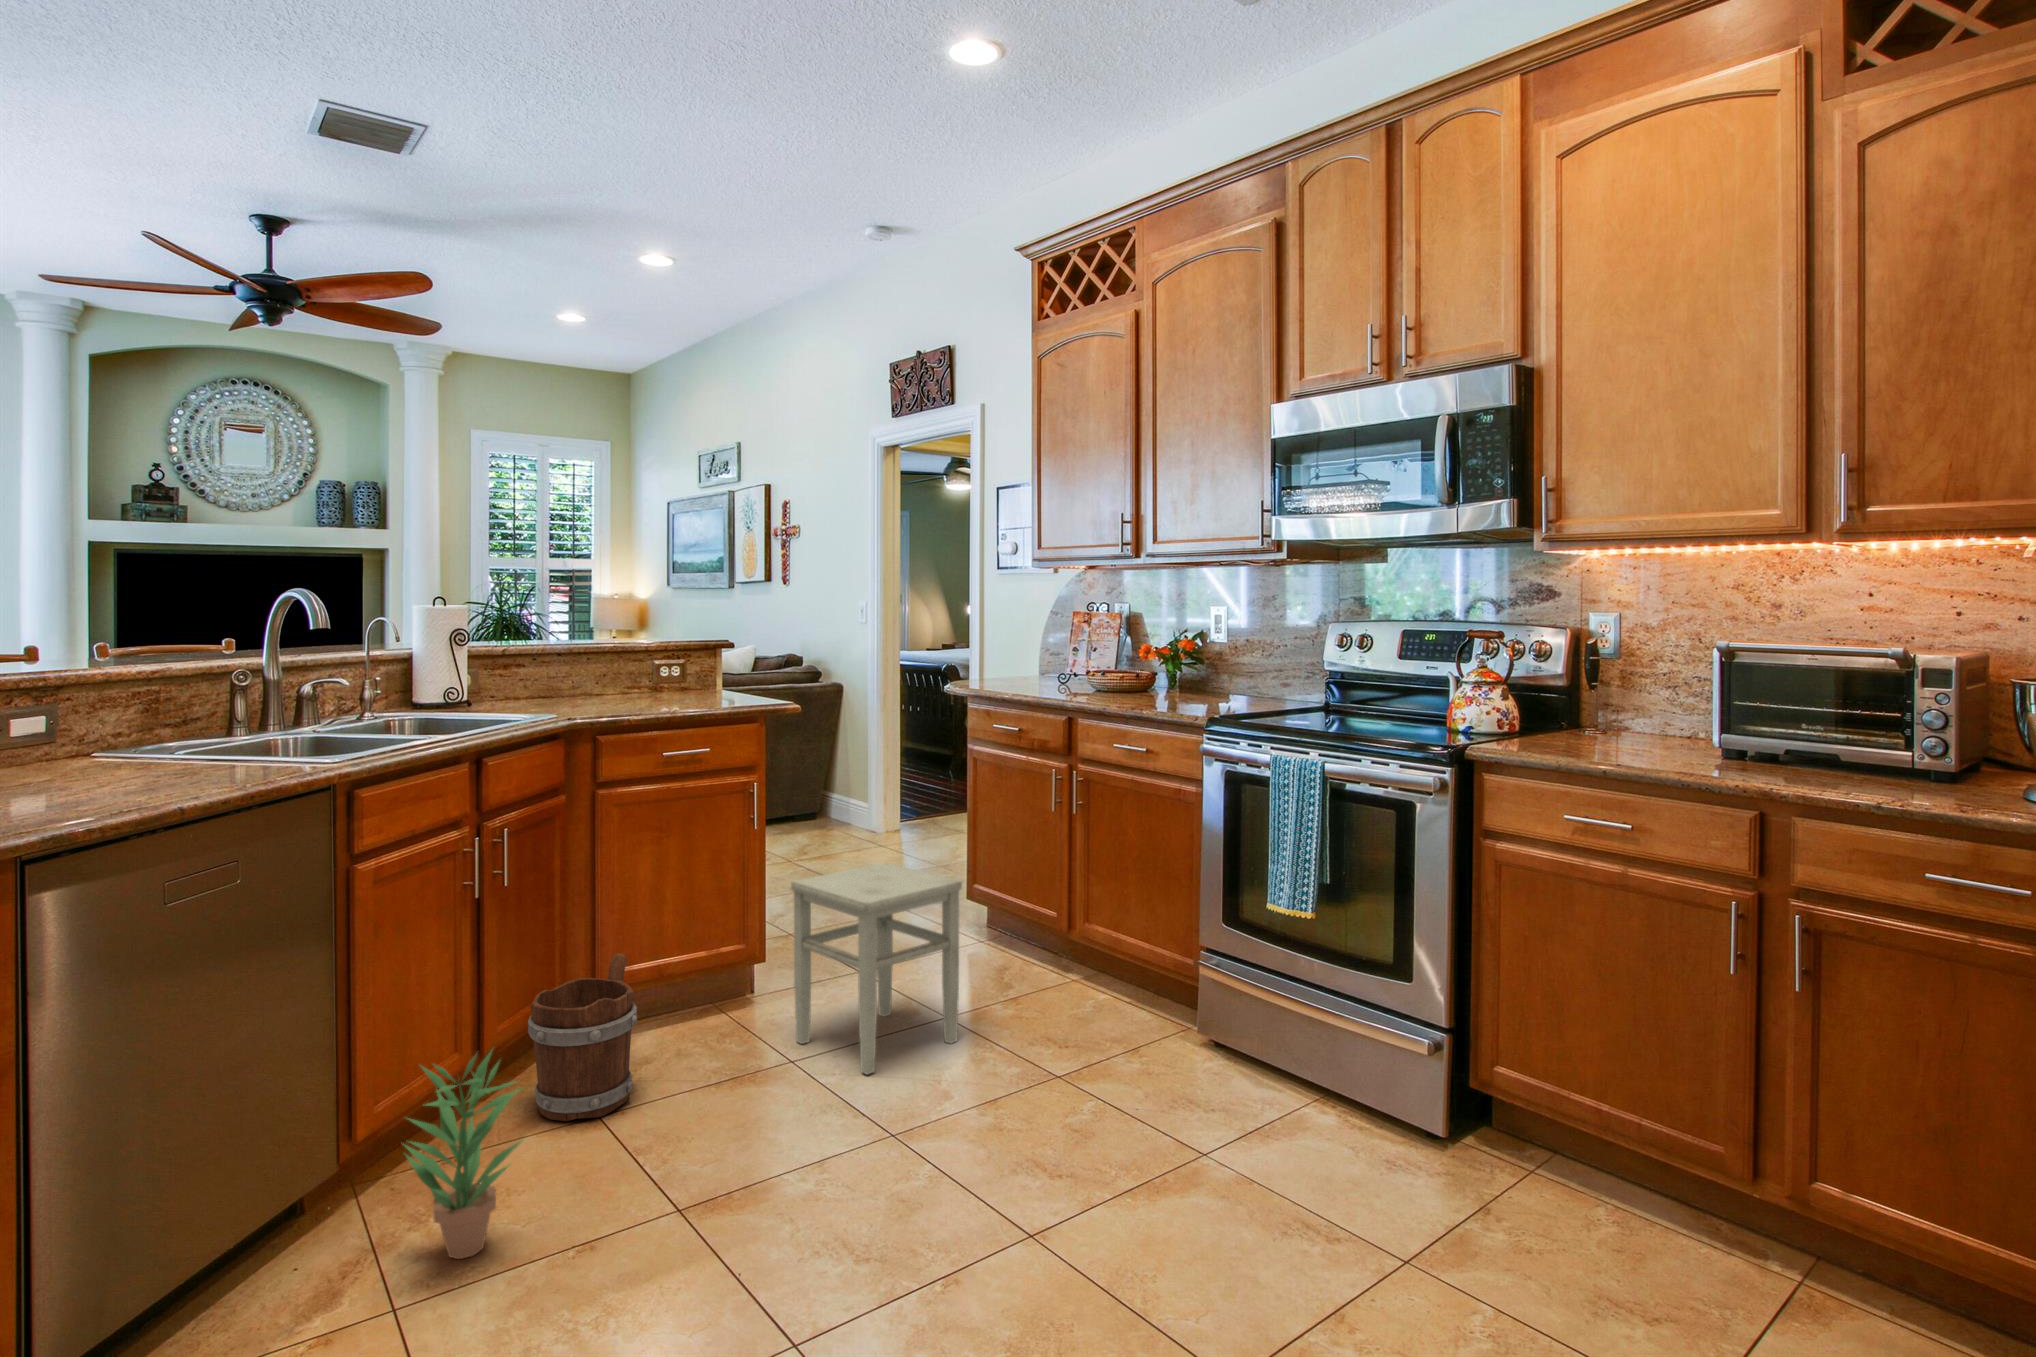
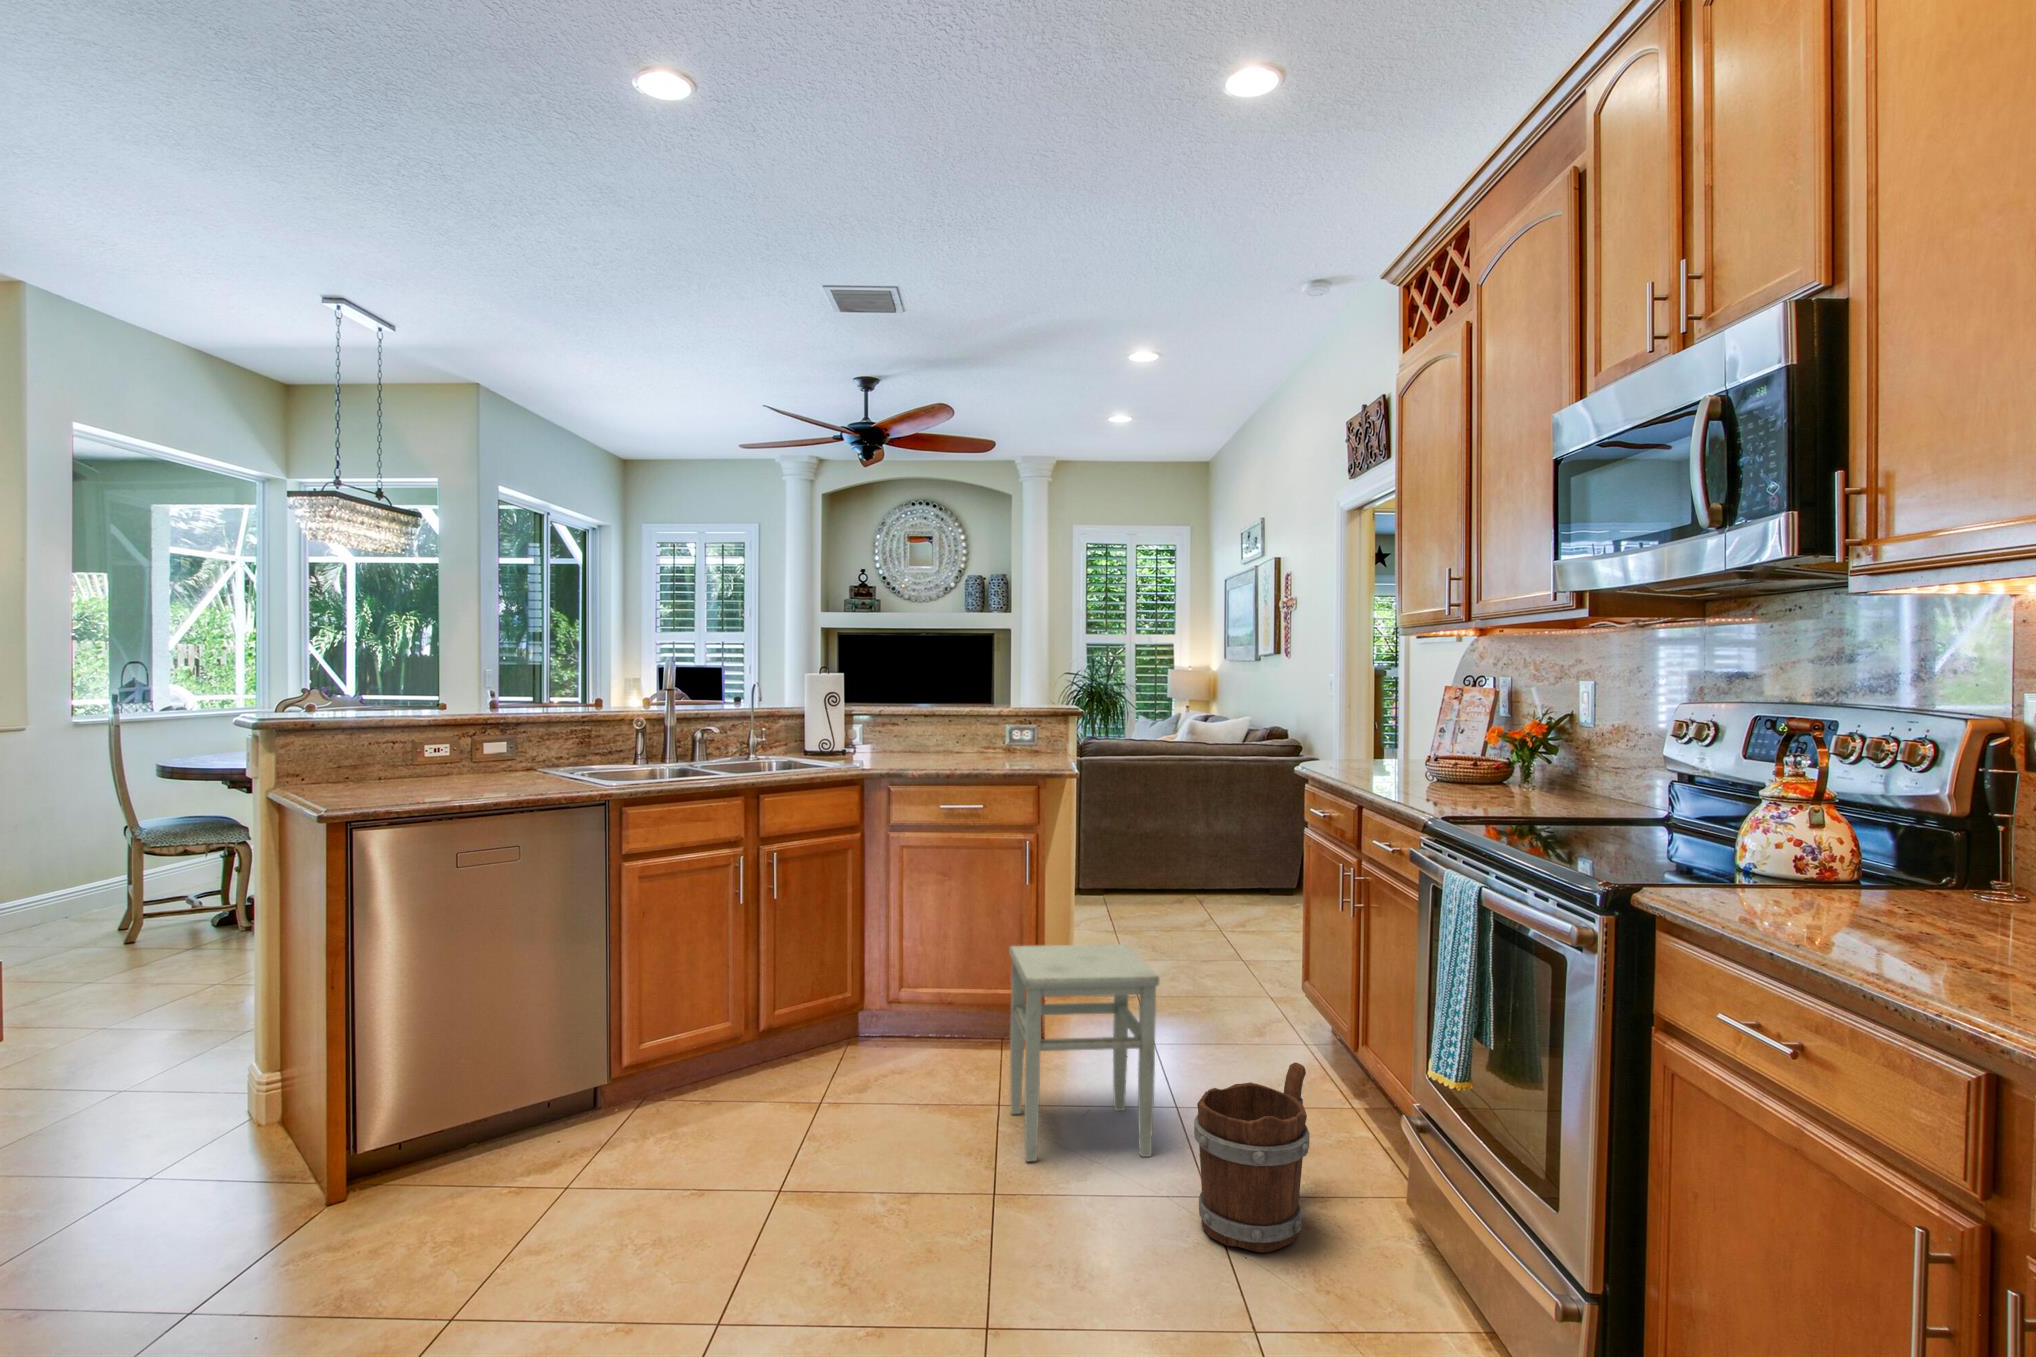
bucket: present [528,953,637,1121] -> present [1194,1063,1310,1253]
potted plant: present [405,1050,522,1259] -> none [546,1031,644,1204]

